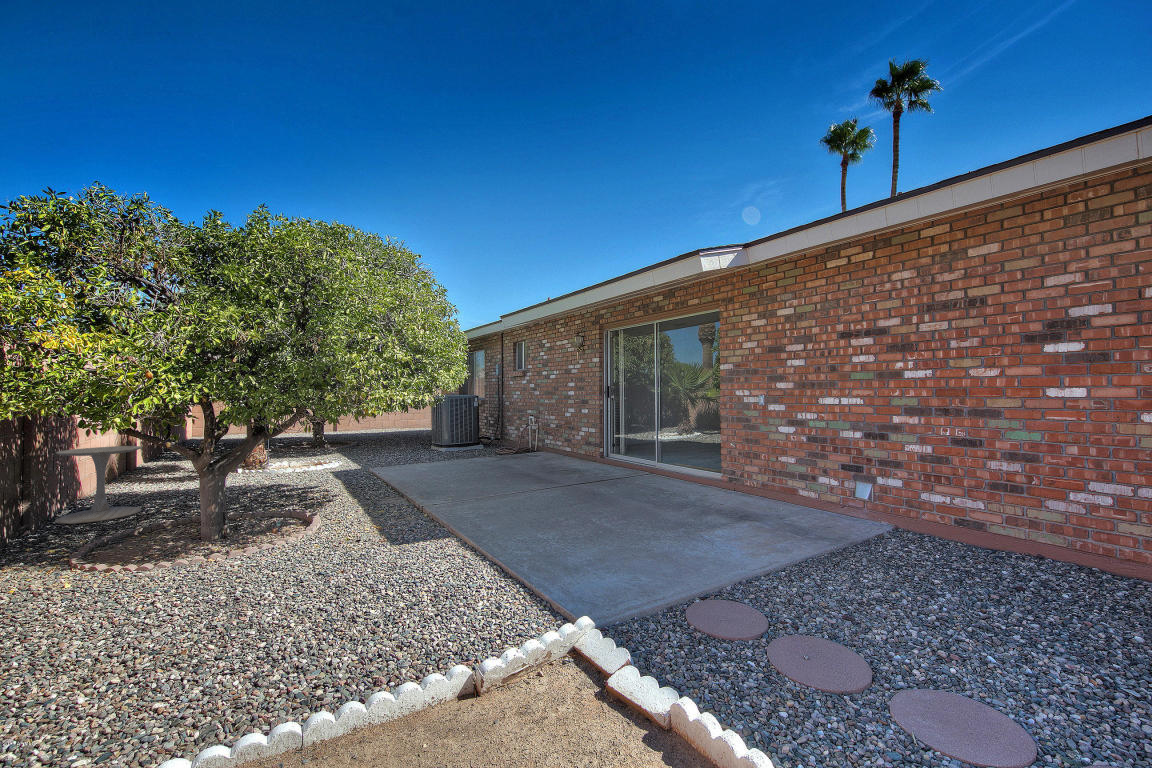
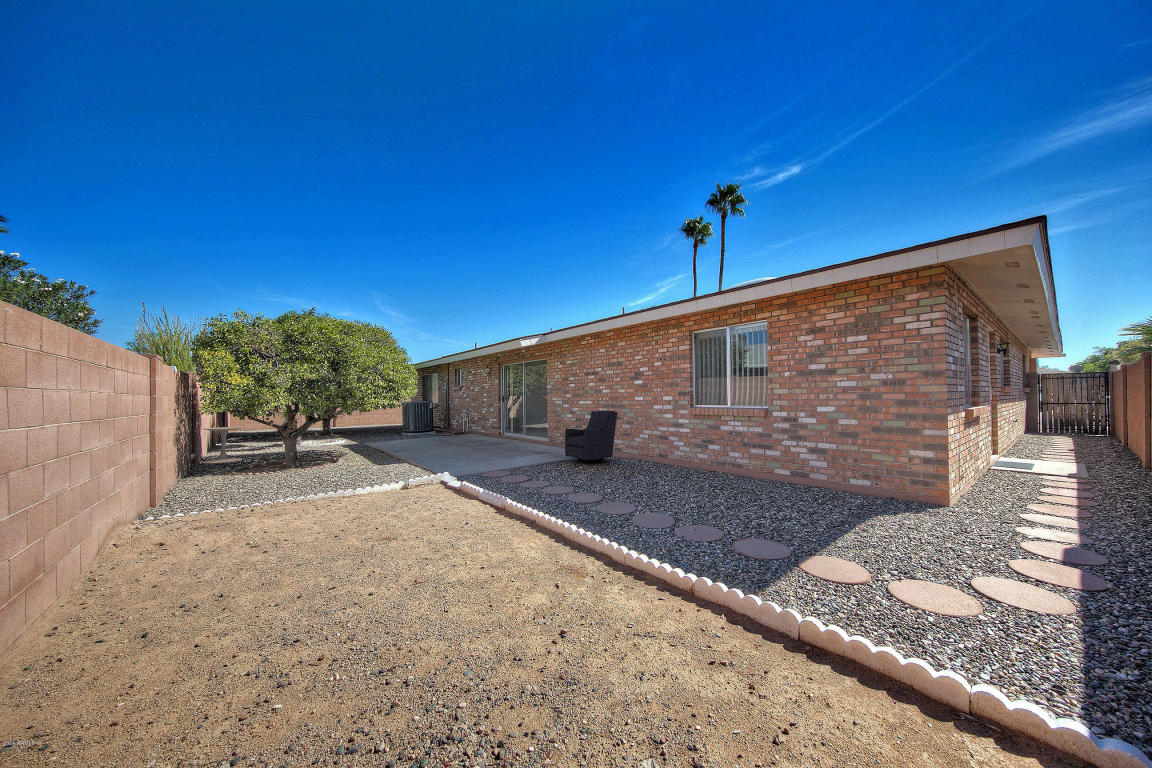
chair: none [837,419,982,560] -> present [565,410,618,463]

